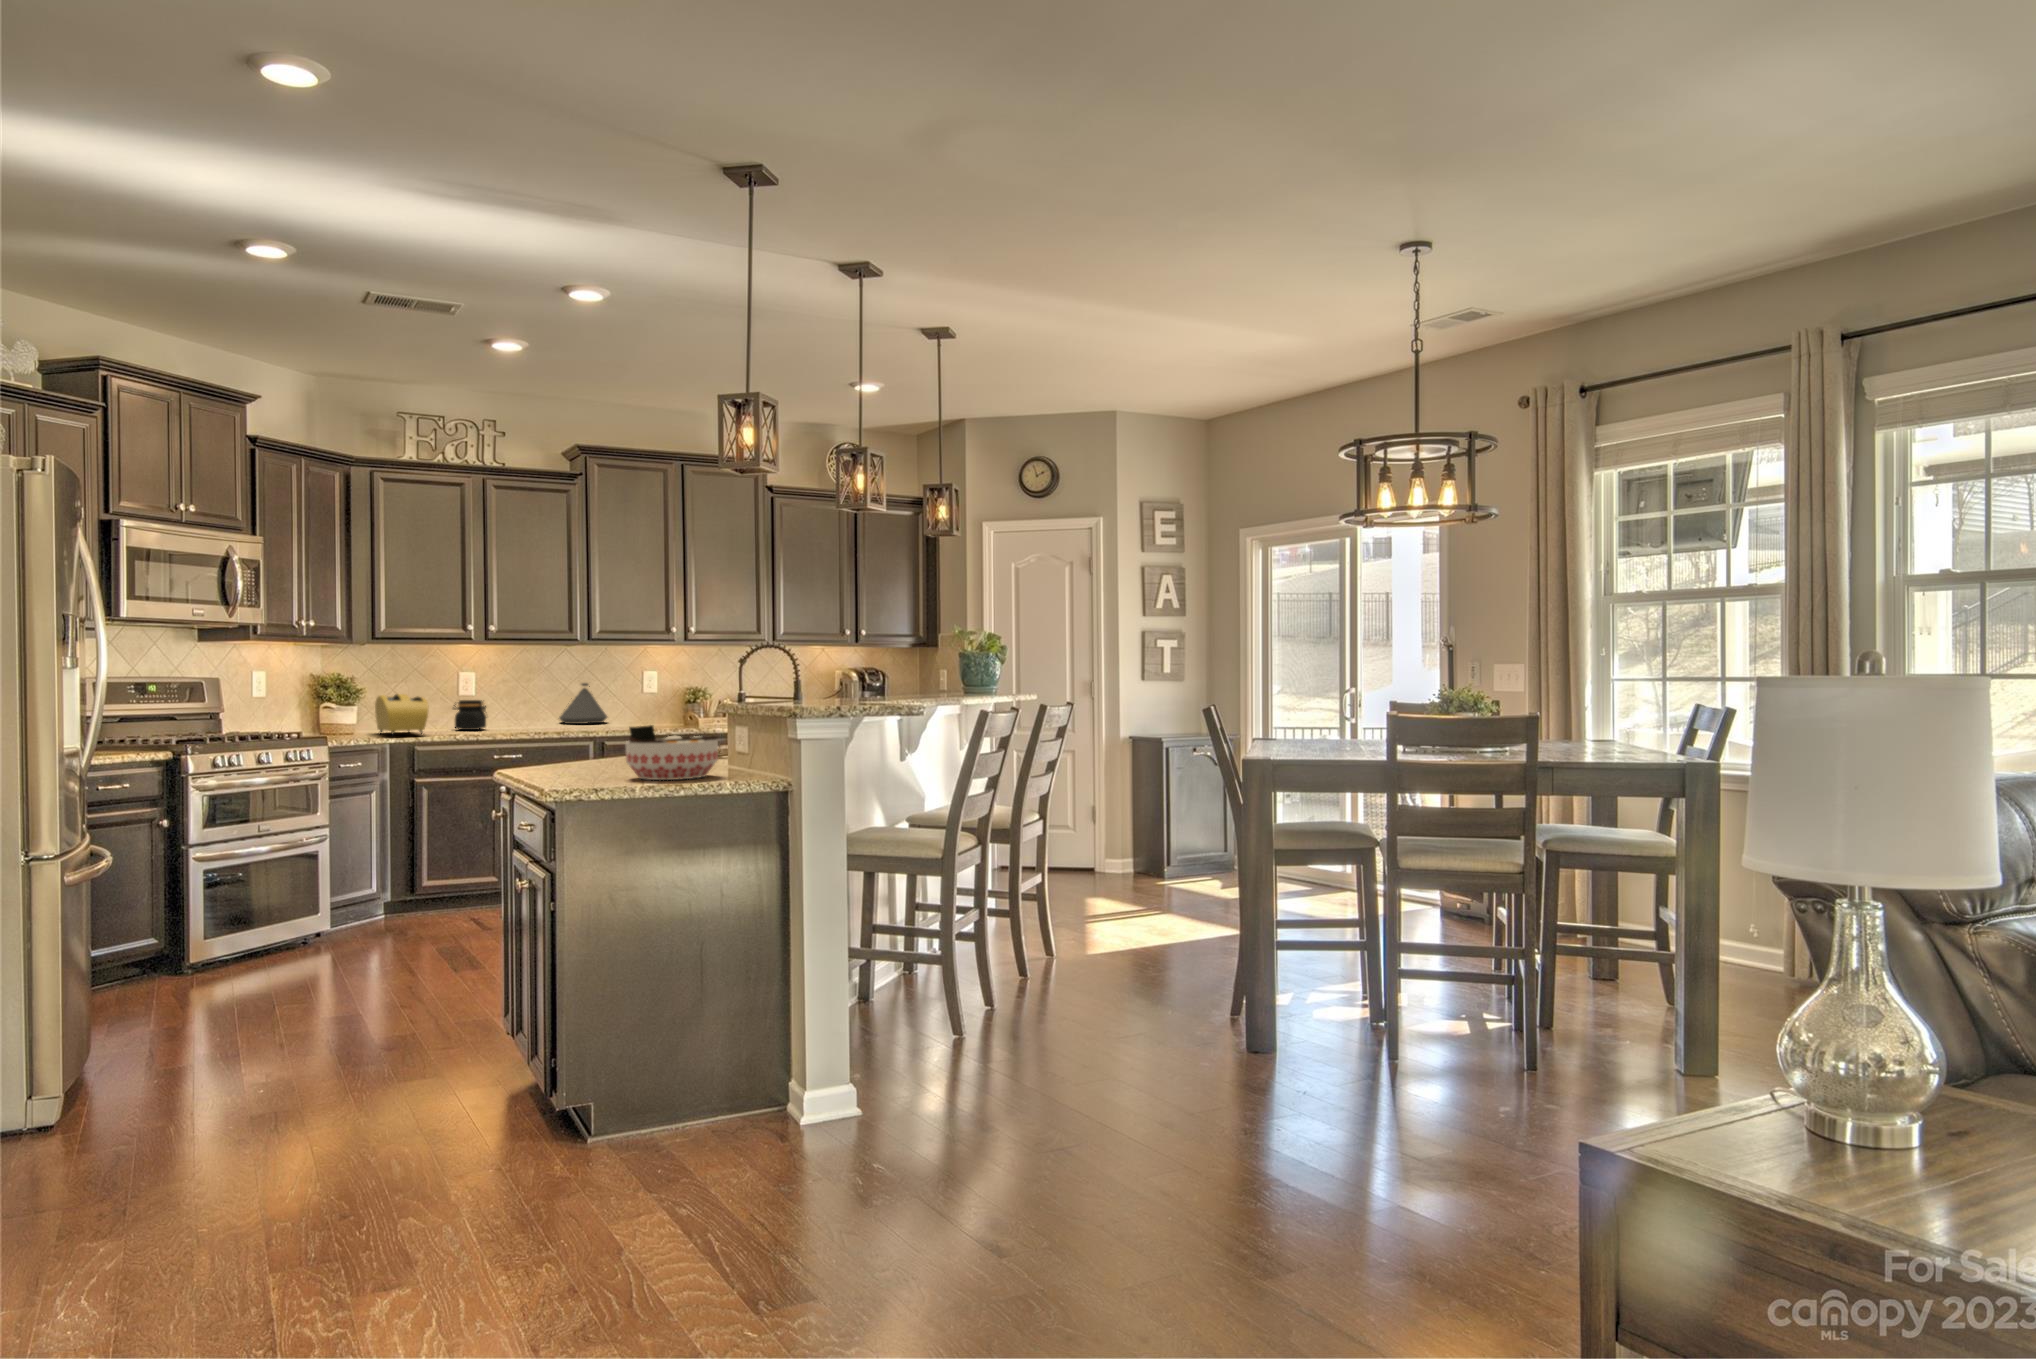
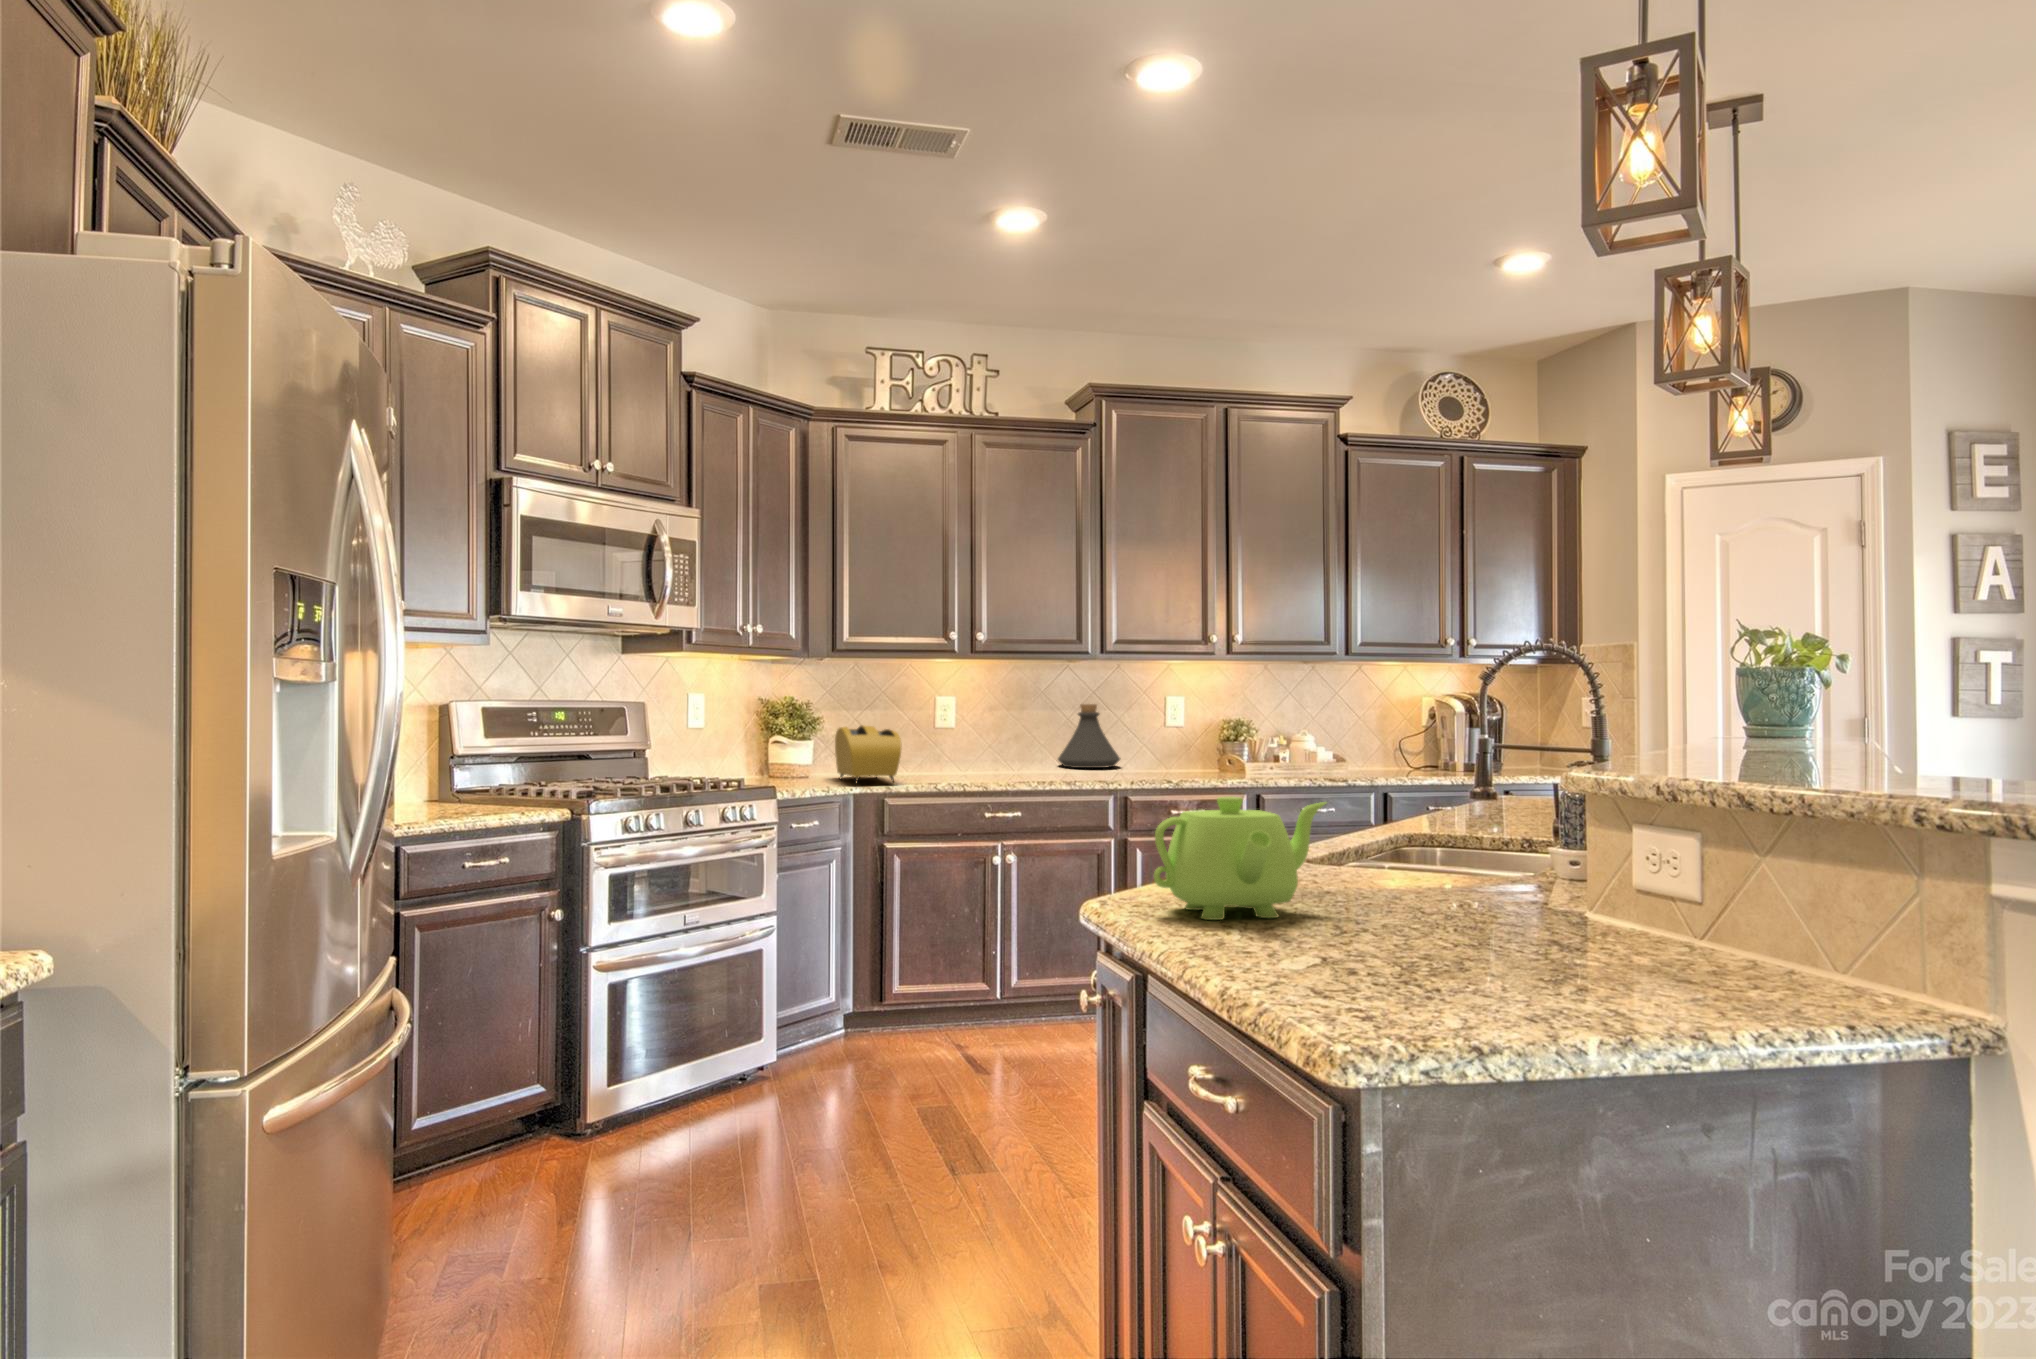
jar: present [453,700,487,730] -> none [928,734,974,776]
teapot: none [535,719,622,773] -> present [1154,796,1326,920]
bowl: present [626,725,718,780] -> none [1410,825,1658,985]

